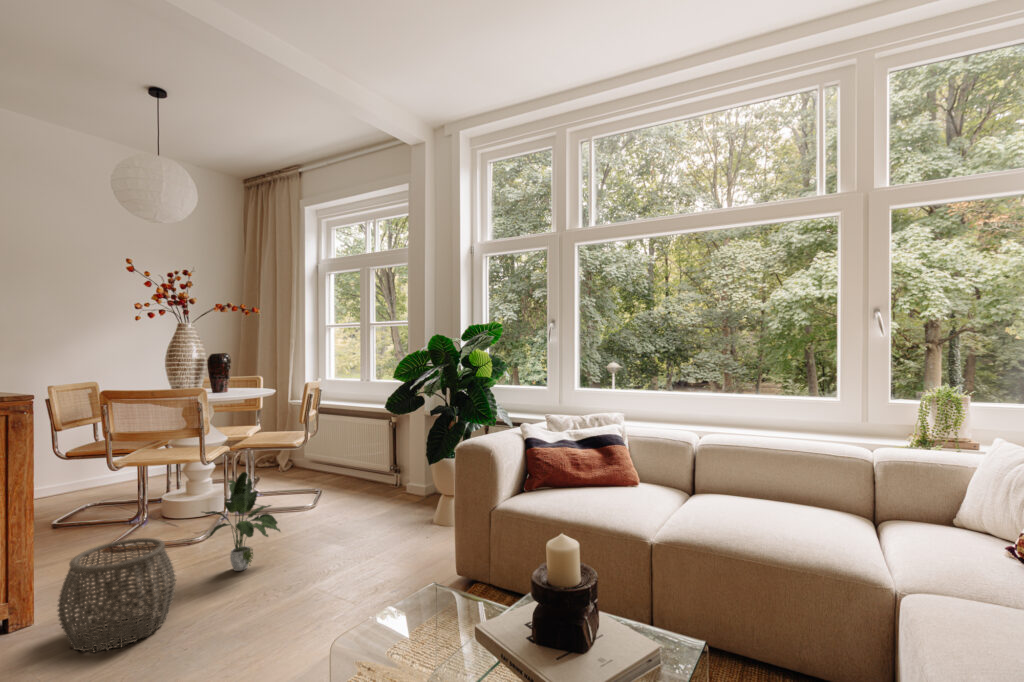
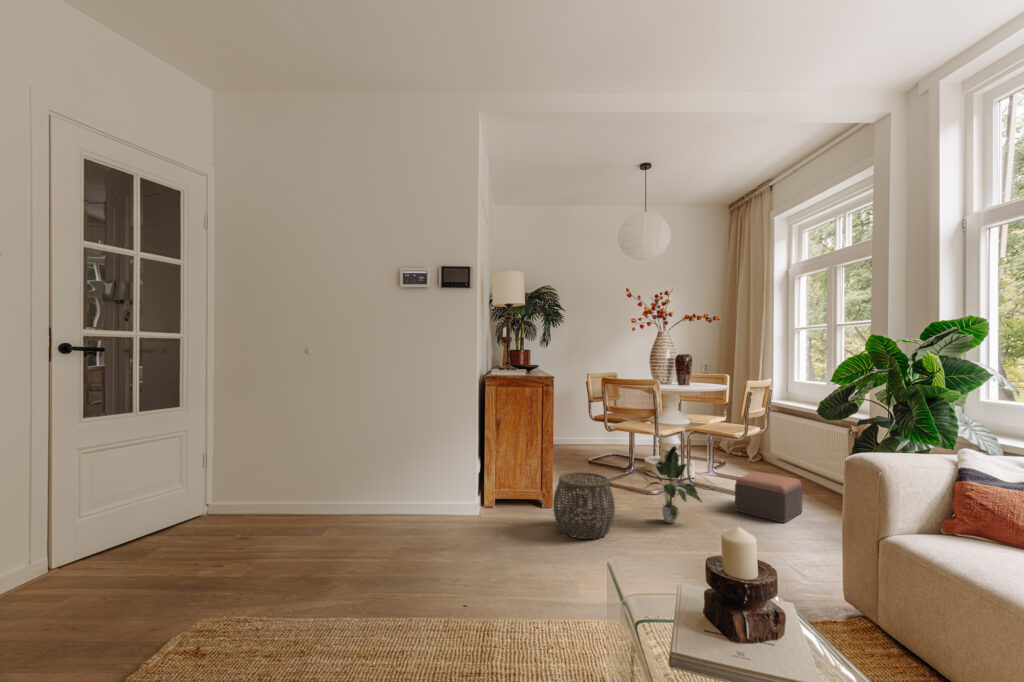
footstool: none [305,477,366,530] -> present [735,471,802,523]

